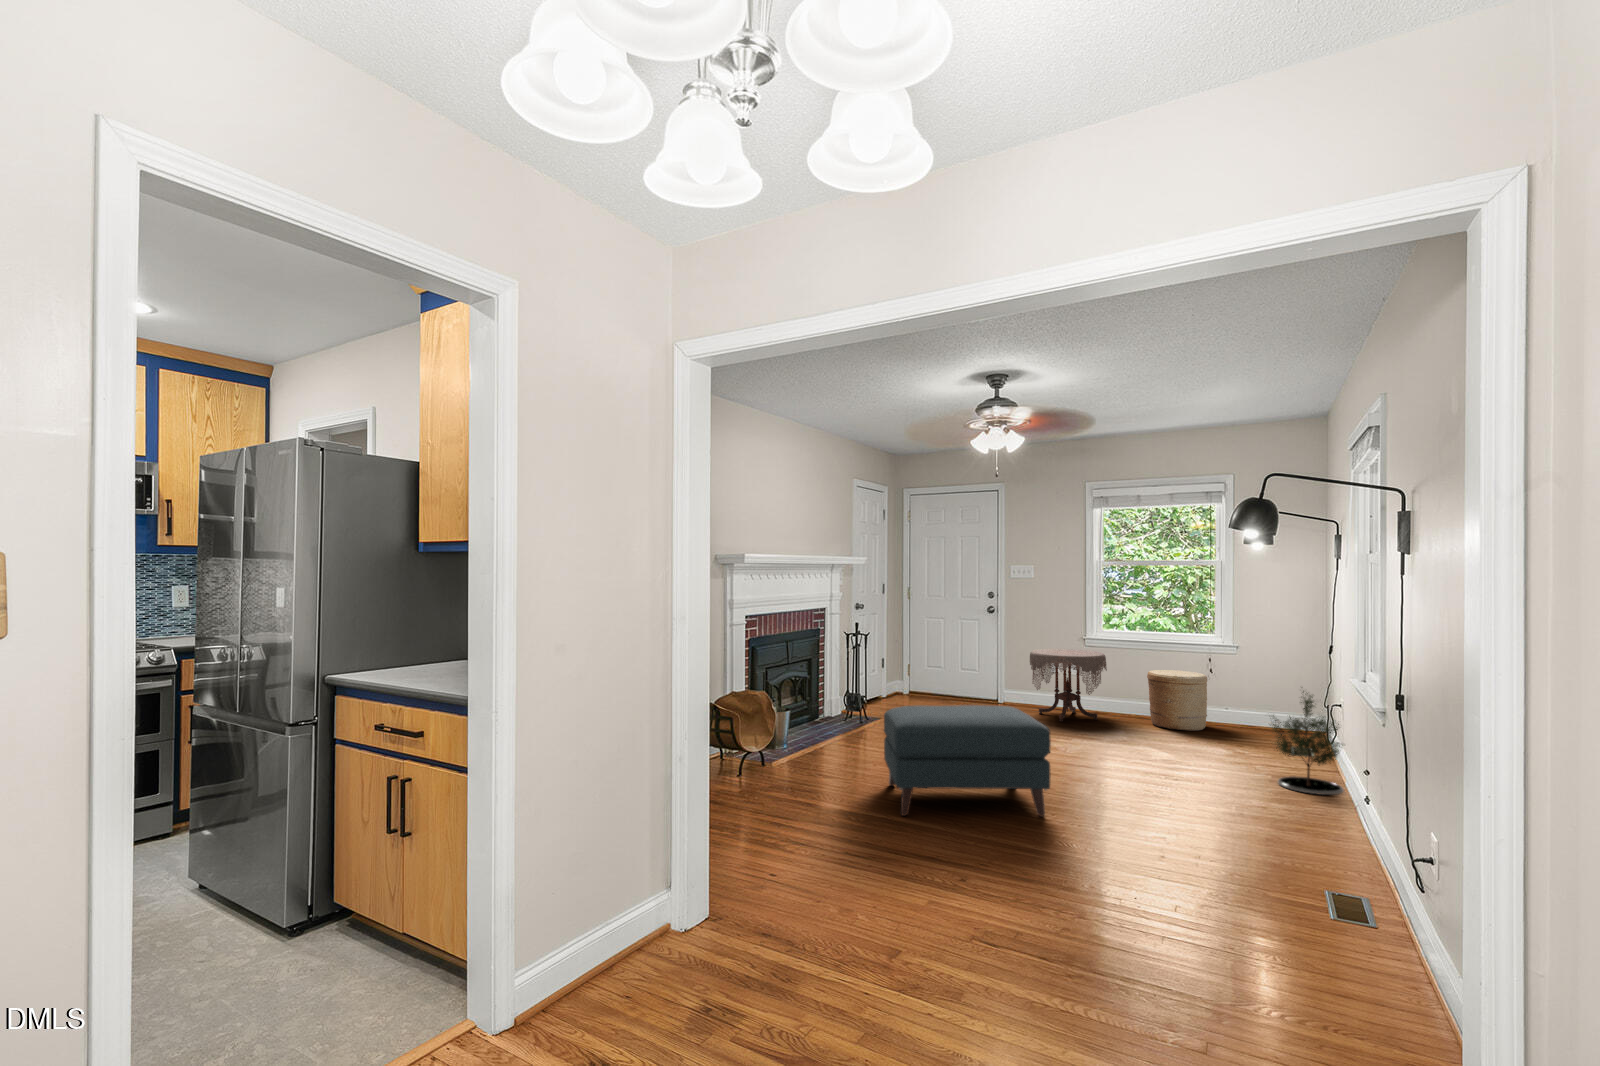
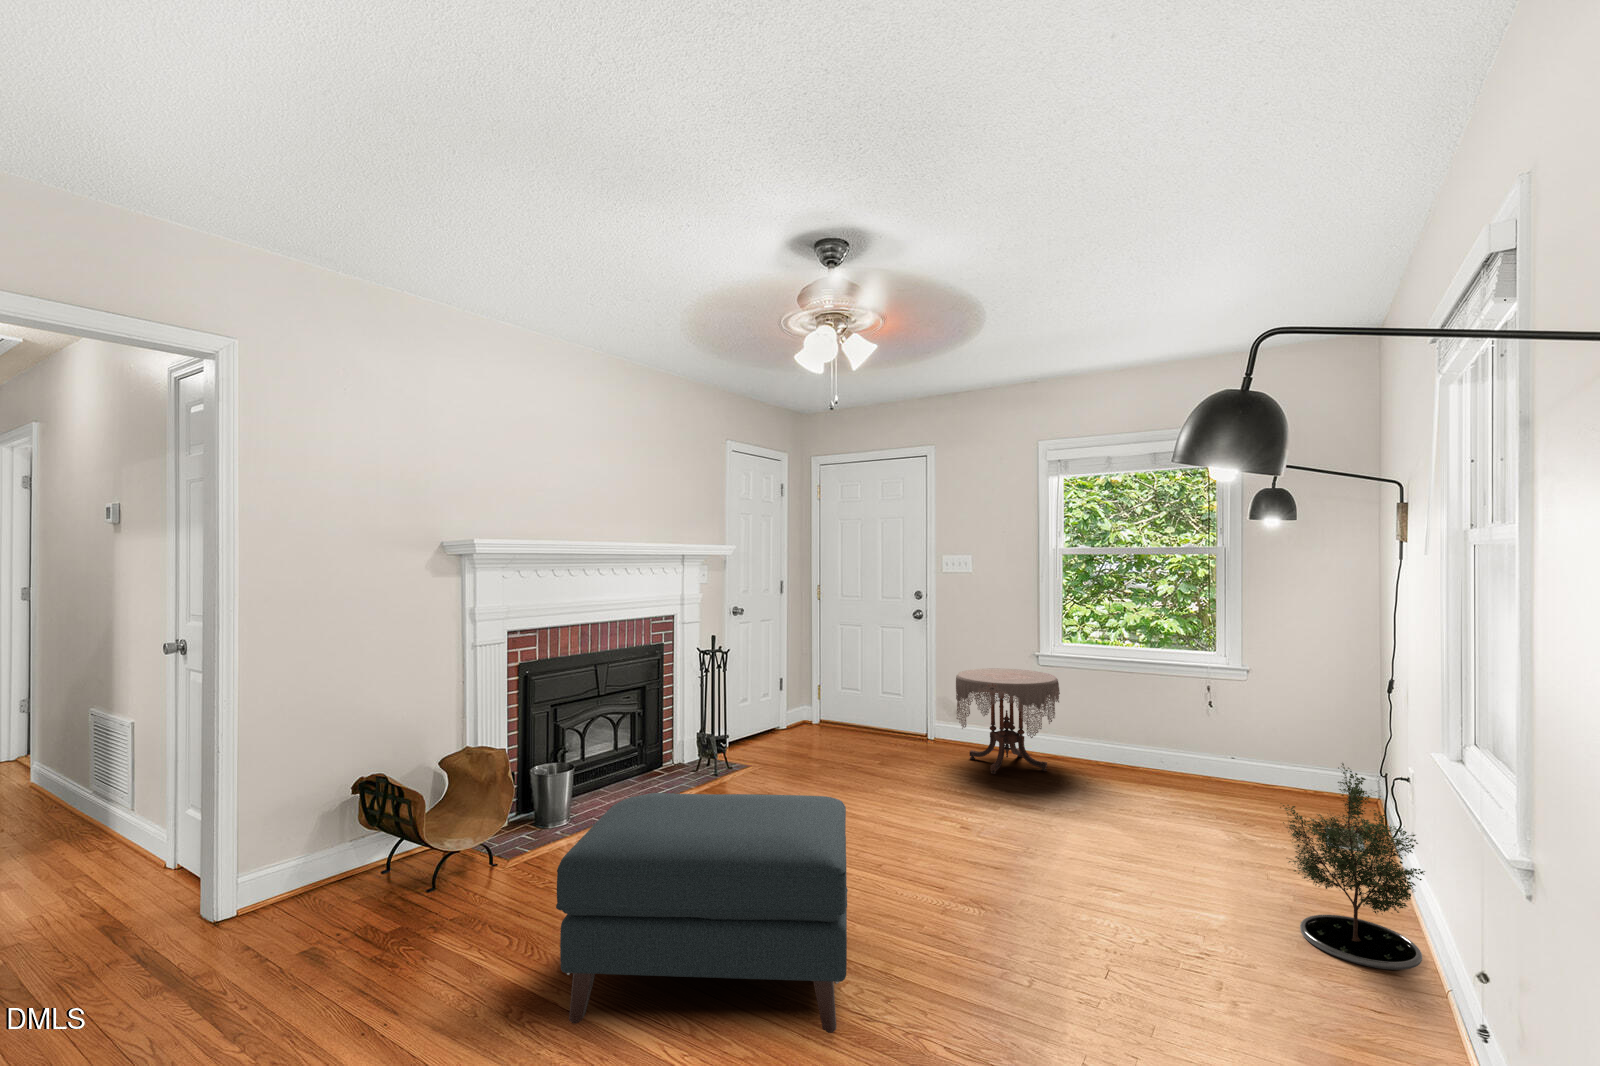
woven basket: present [1147,670,1207,731] -> none [1115,702,1202,795]

